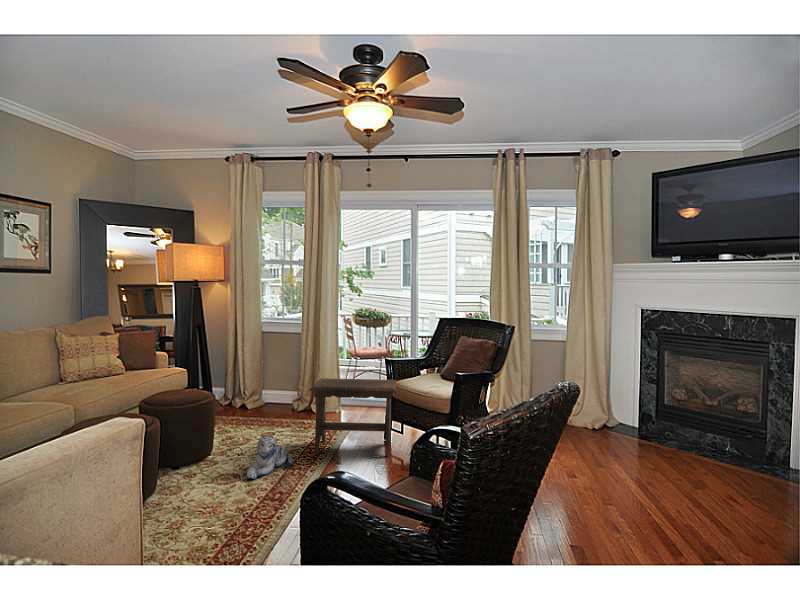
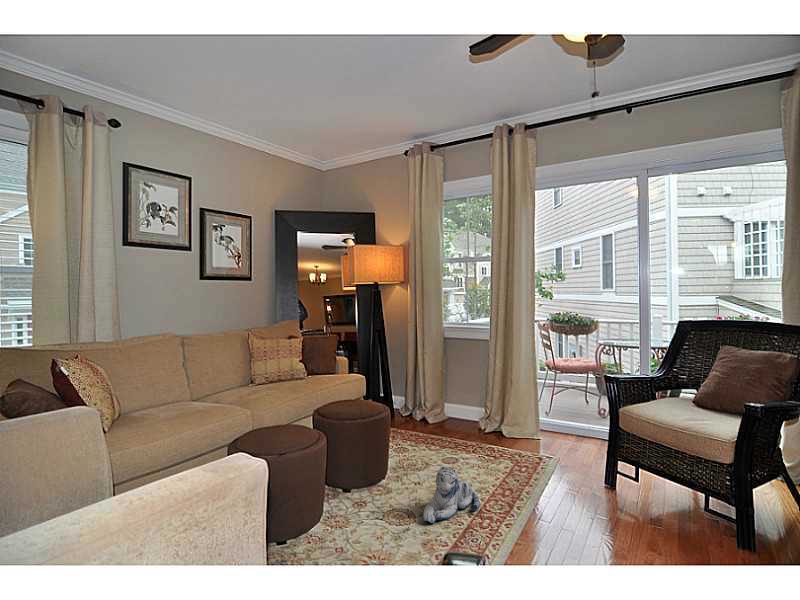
footstool: present [310,378,397,457] -> none [501,397,625,517]

